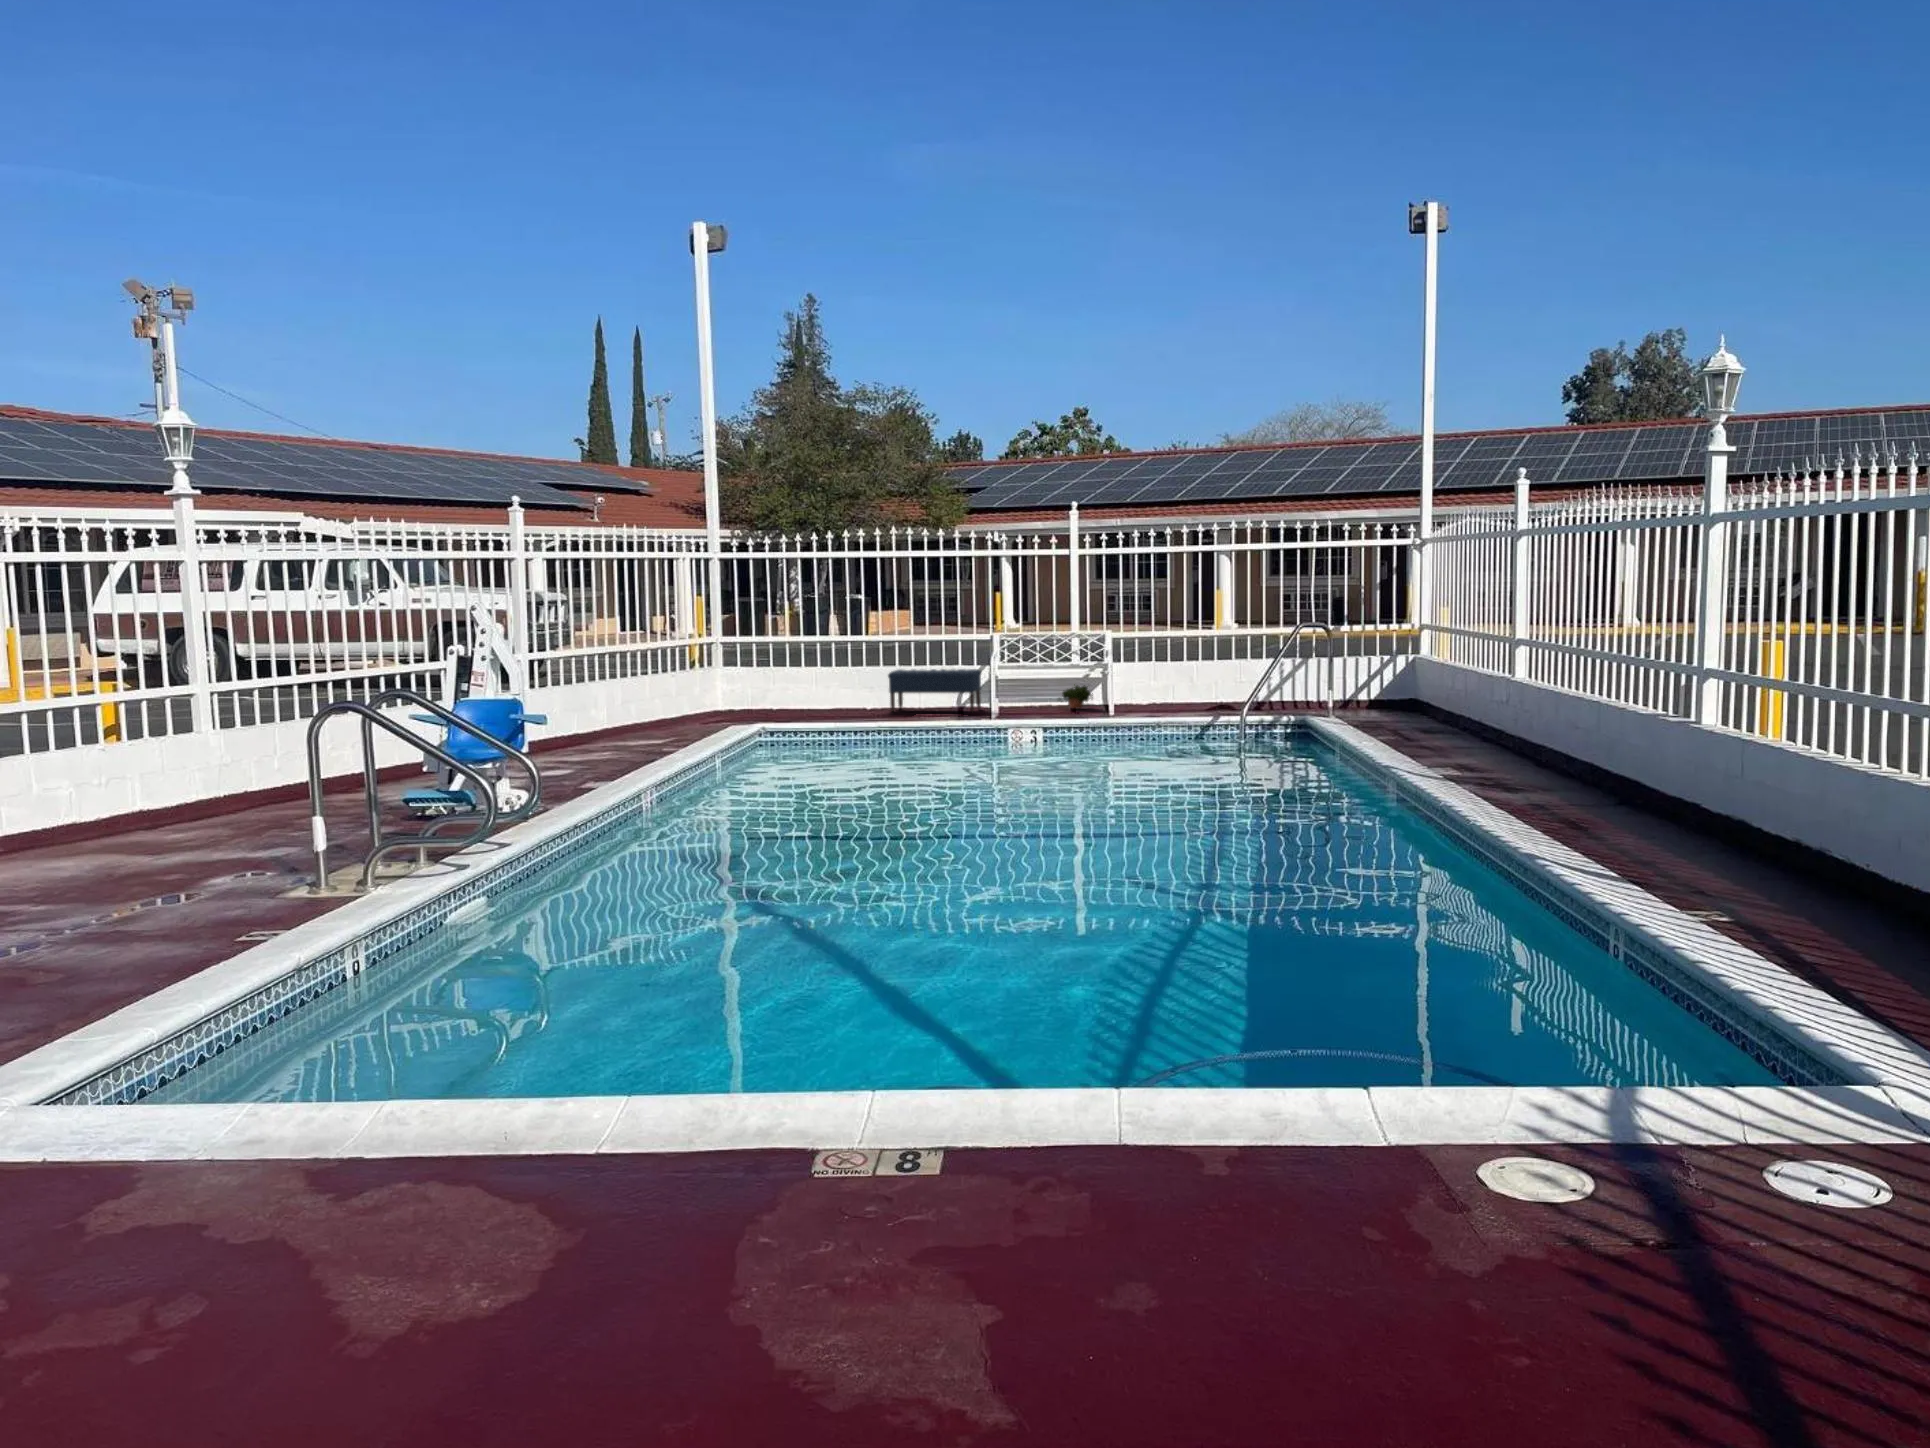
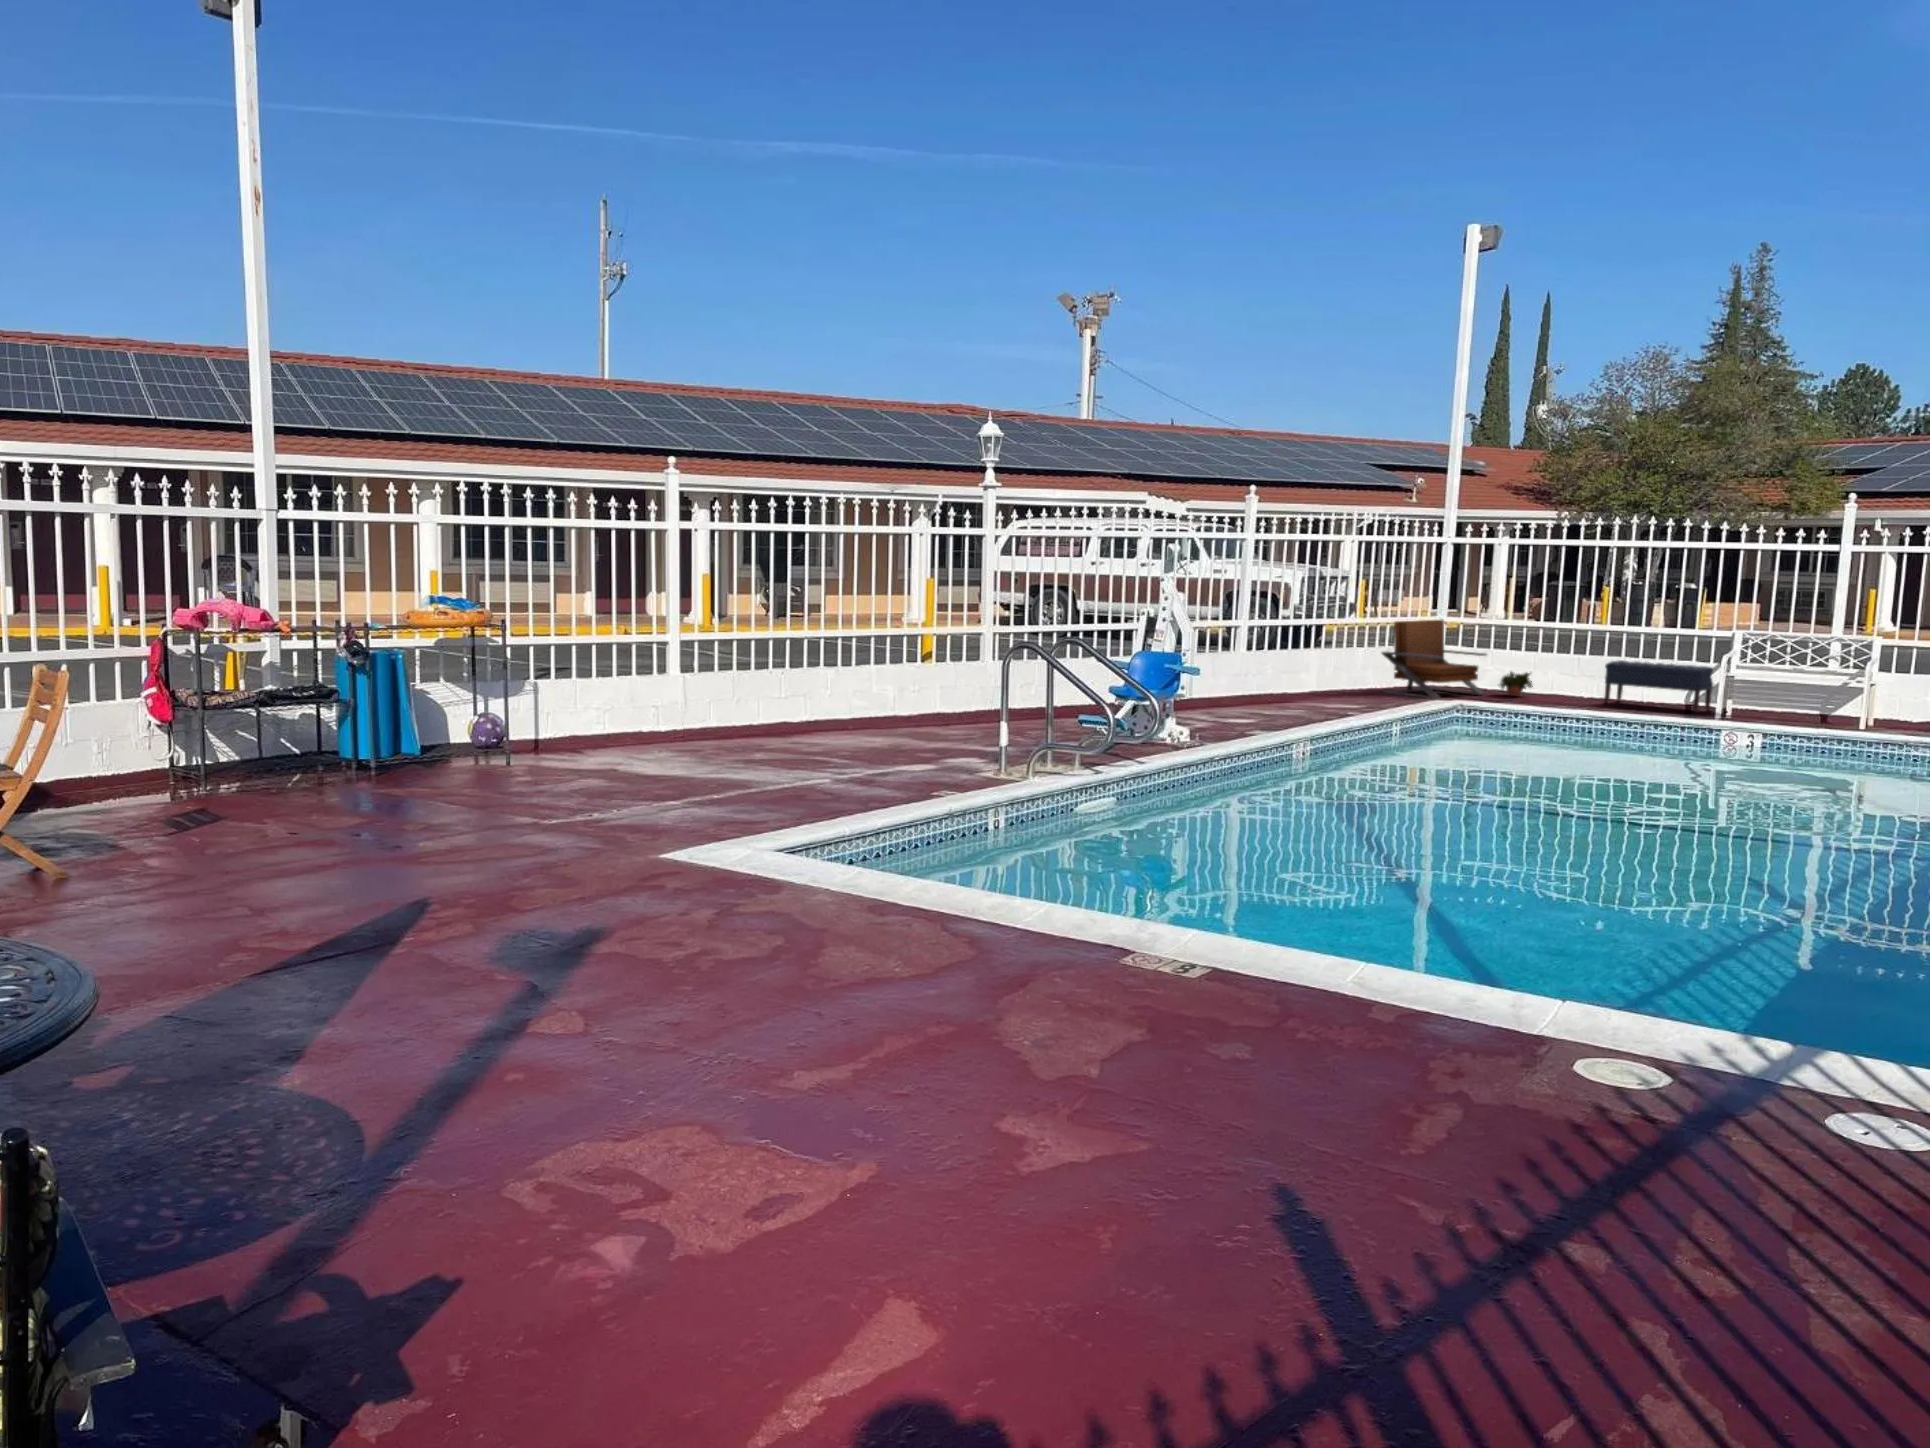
lounge chair: none [674,641,780,724] -> present [1382,620,1486,699]
potted plant: present [1059,684,1093,708] -> present [1498,672,1533,695]

